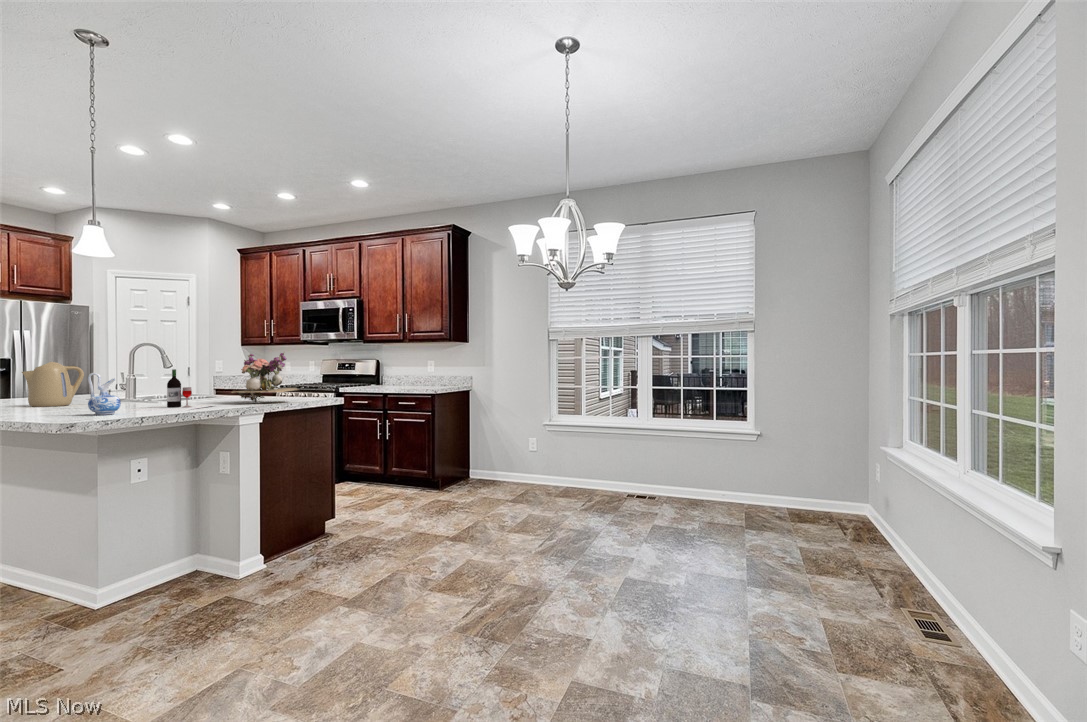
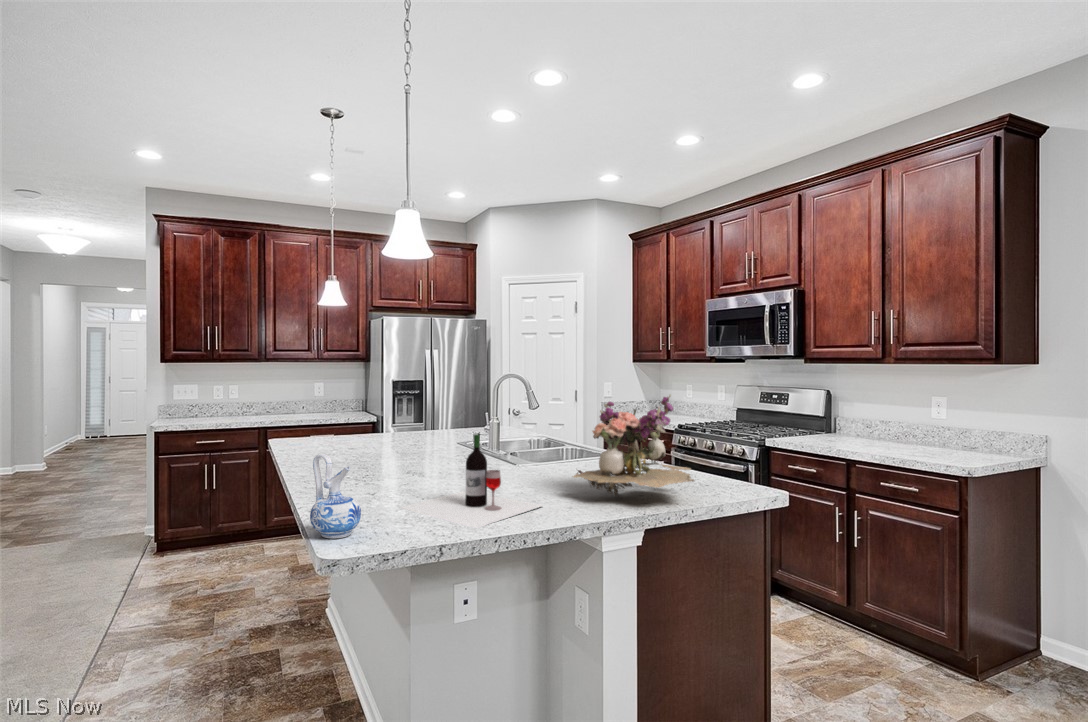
kettle: present [22,362,84,407] -> none [340,403,405,468]

